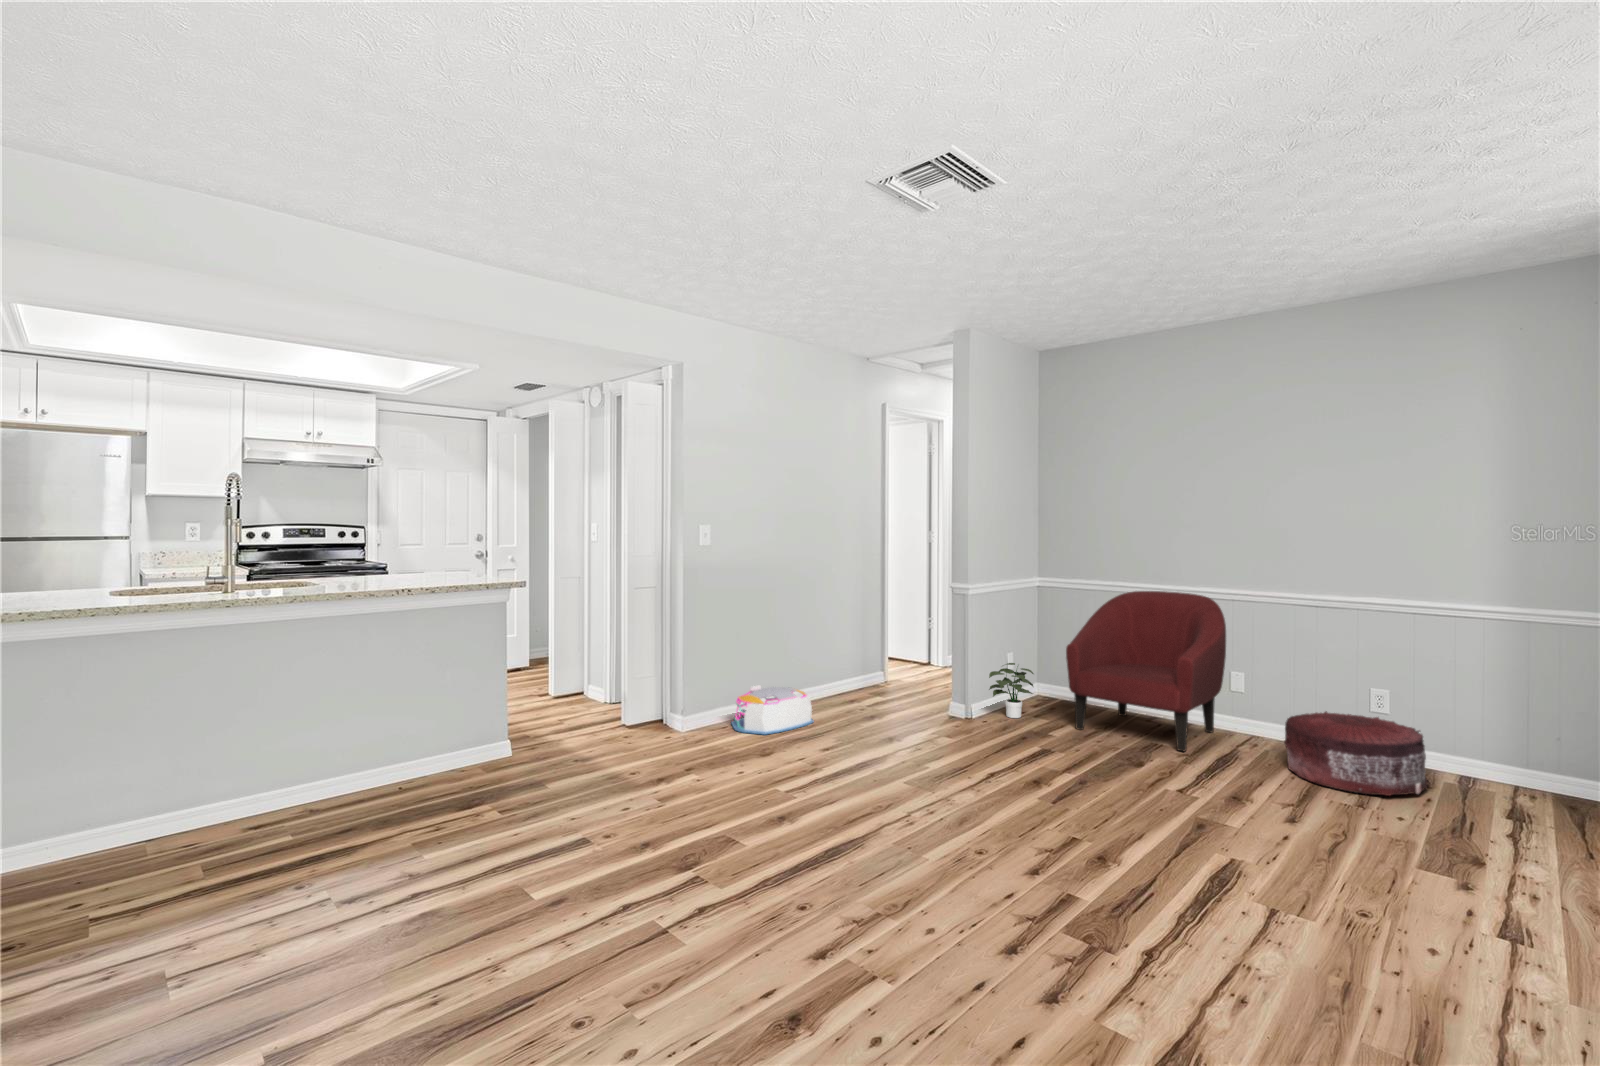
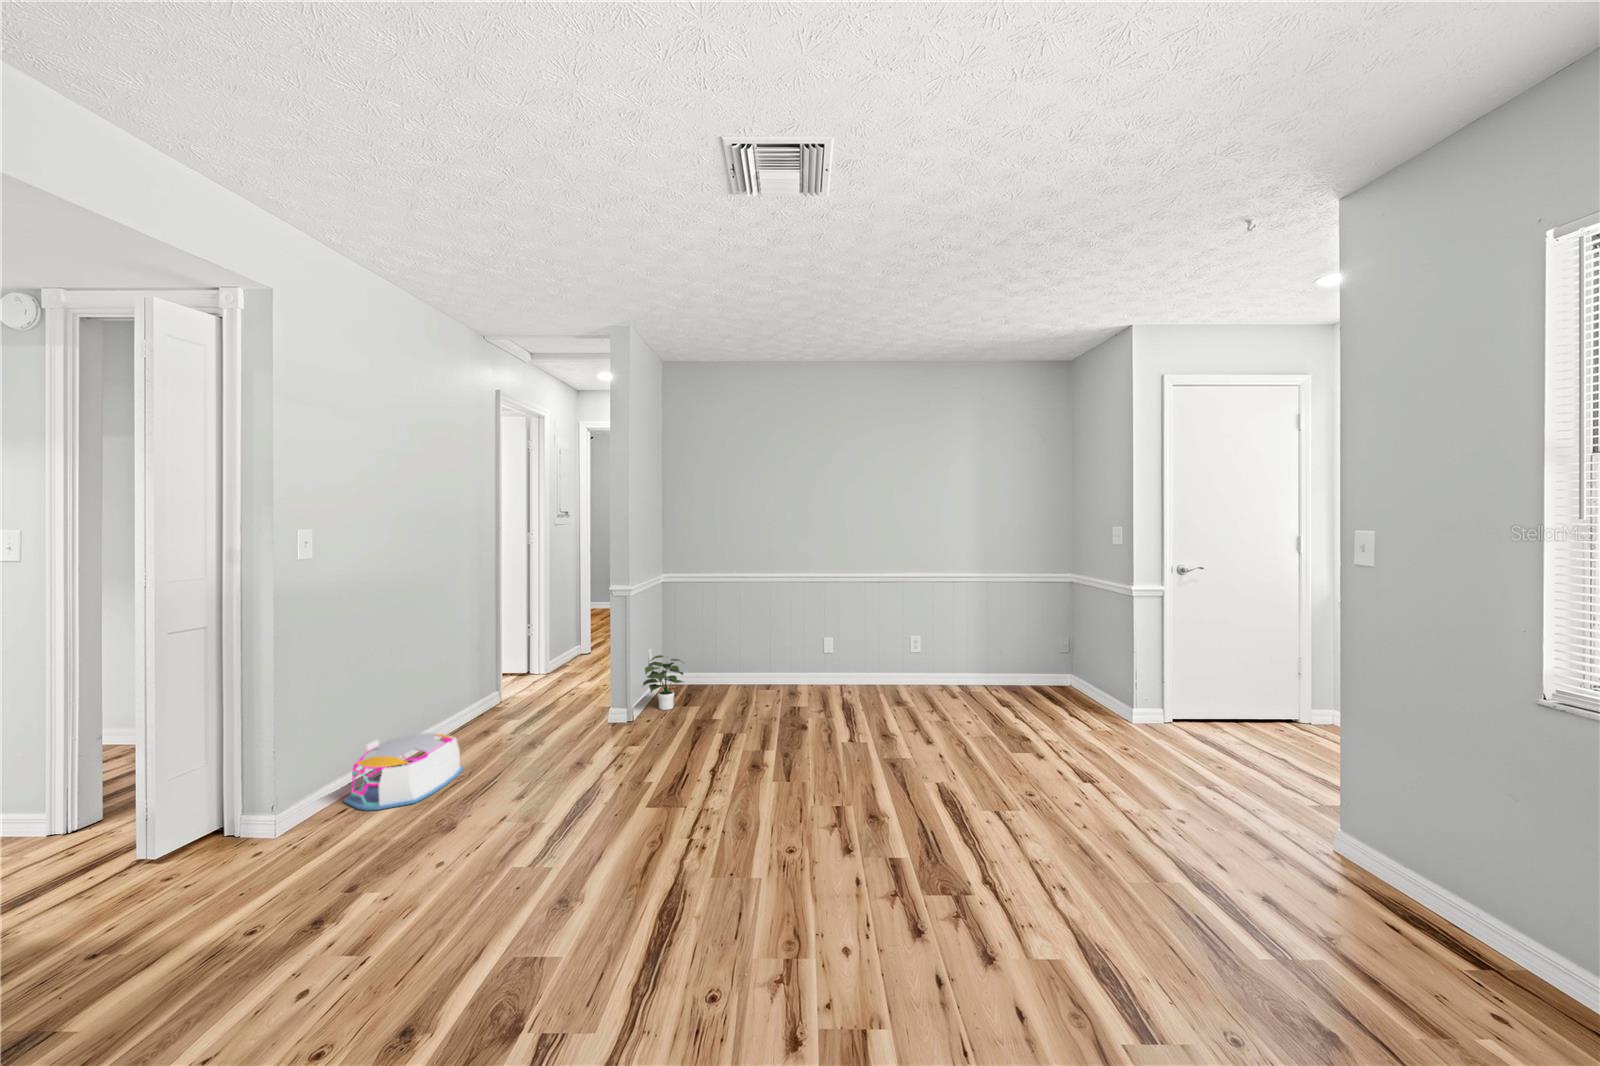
armchair: present [1066,591,1226,751] -> none [719,573,833,707]
pouf: present [1284,711,1428,796] -> none [885,652,969,710]

